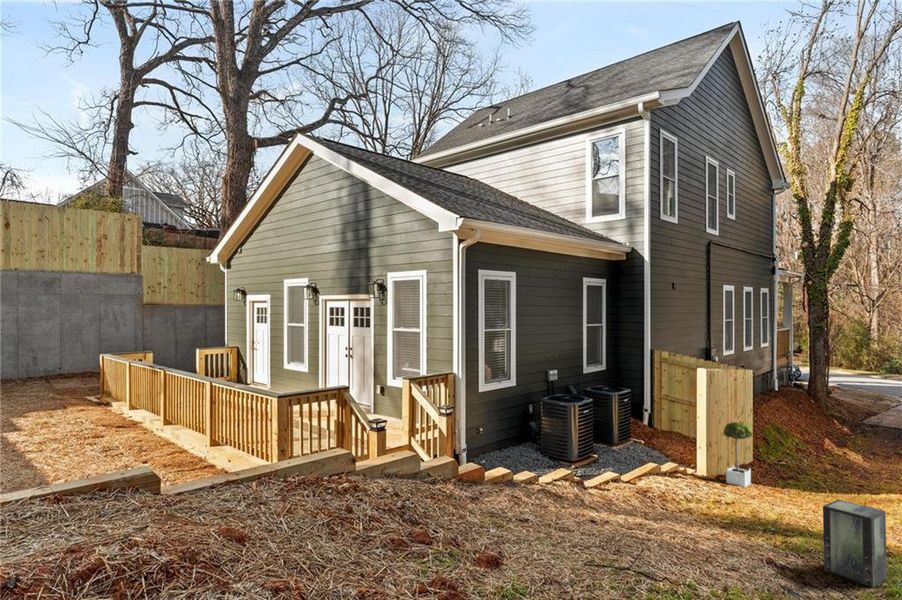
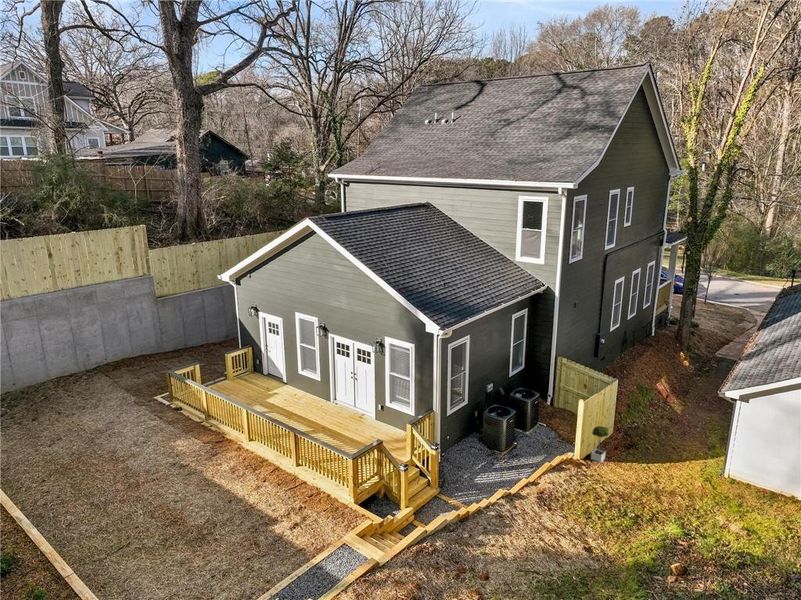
storage box: present [823,500,887,587] -> none [617,505,646,546]

